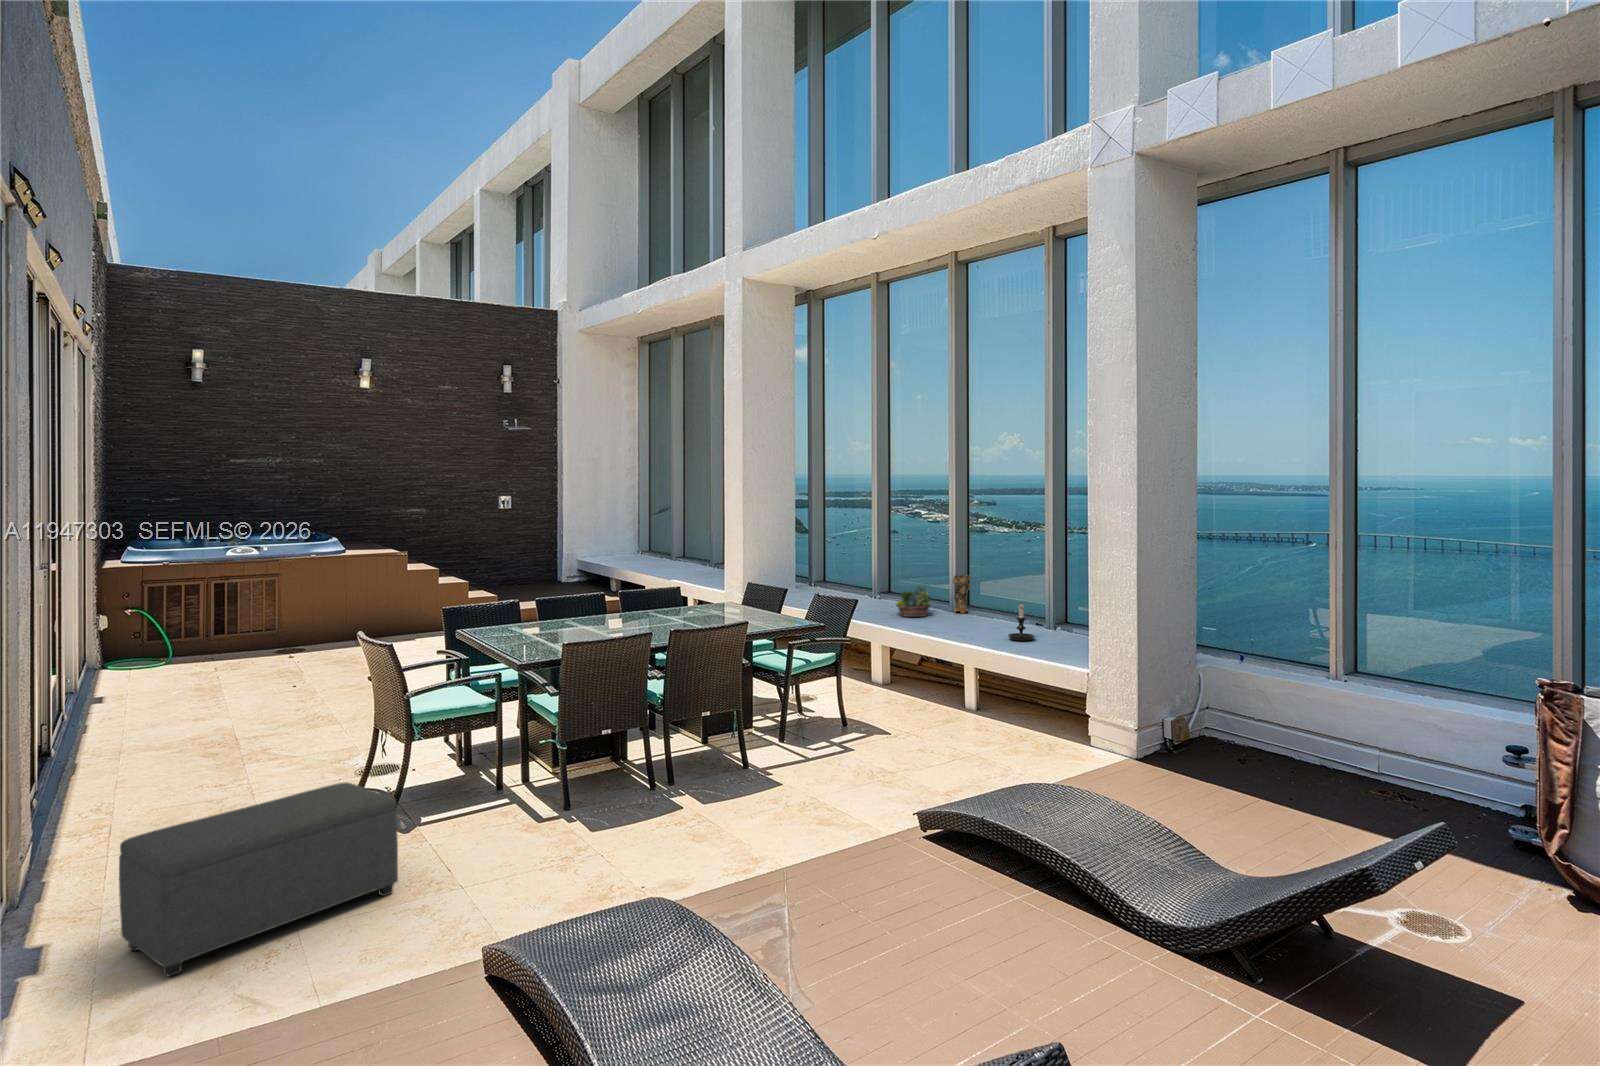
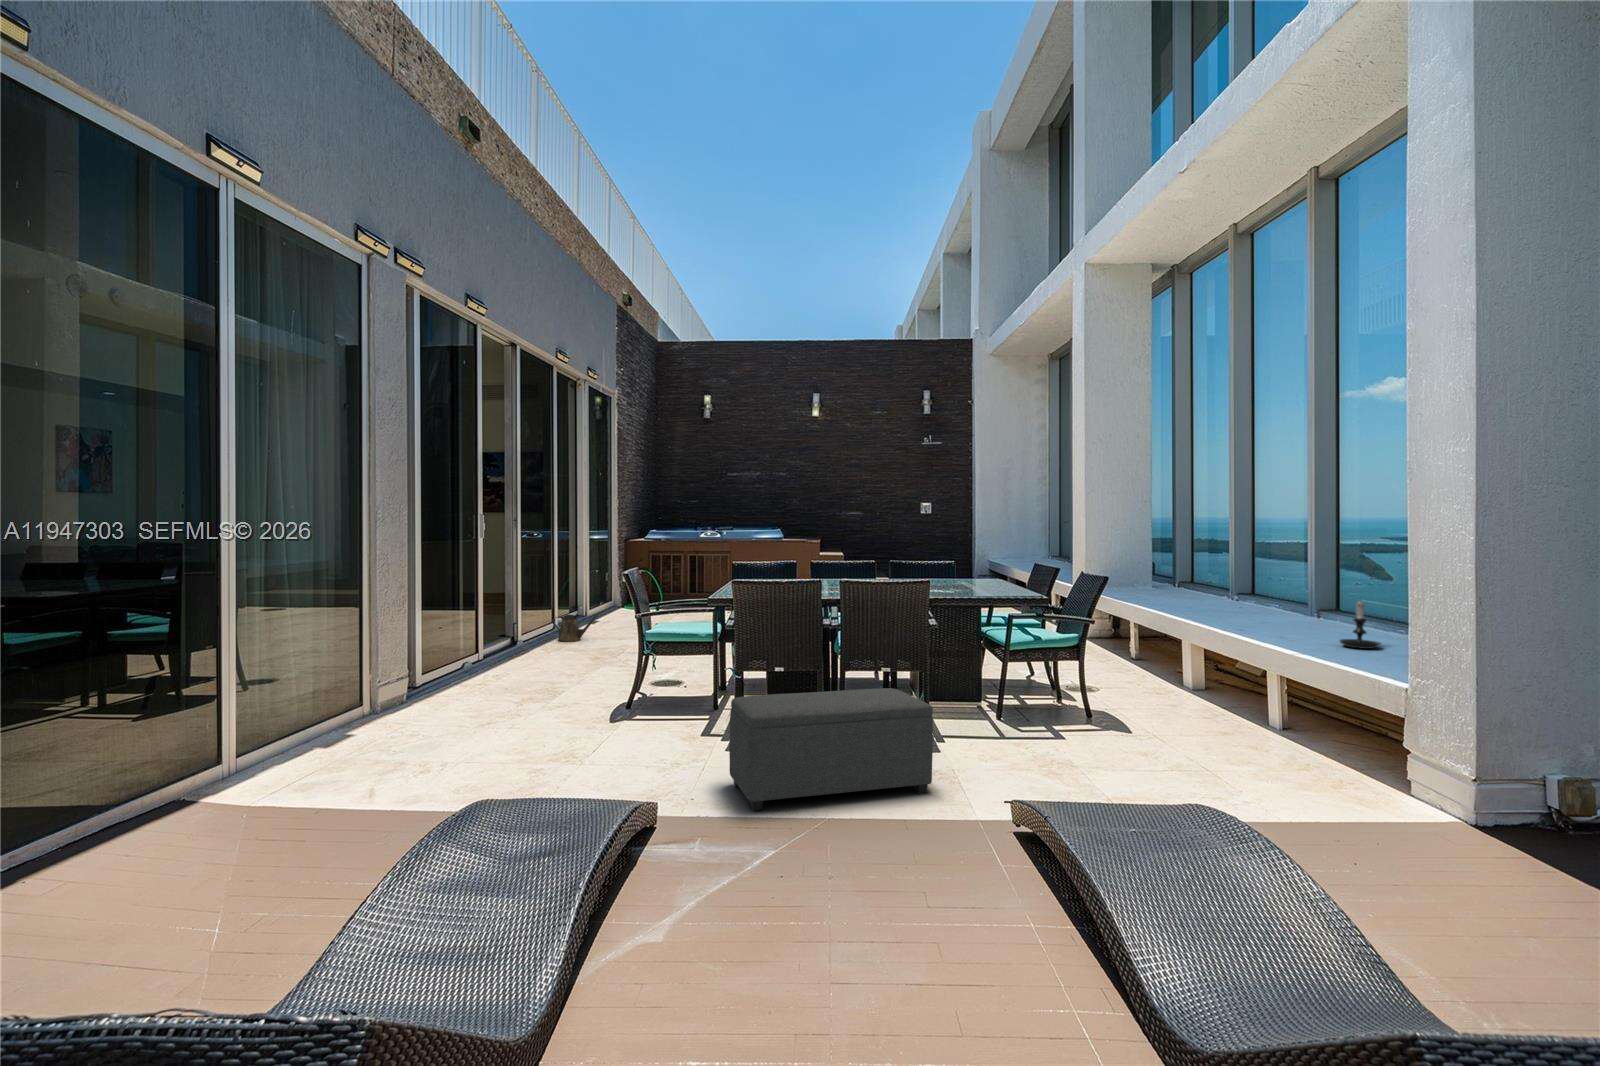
decorative vase: present [953,575,971,613] -> none [1313,572,1339,619]
succulent planter: present [896,586,931,617] -> none [1229,579,1277,618]
watering can: none [72,683,159,733] -> present [552,612,600,642]
ottoman: present [119,782,398,976] -> present [729,688,933,811]

